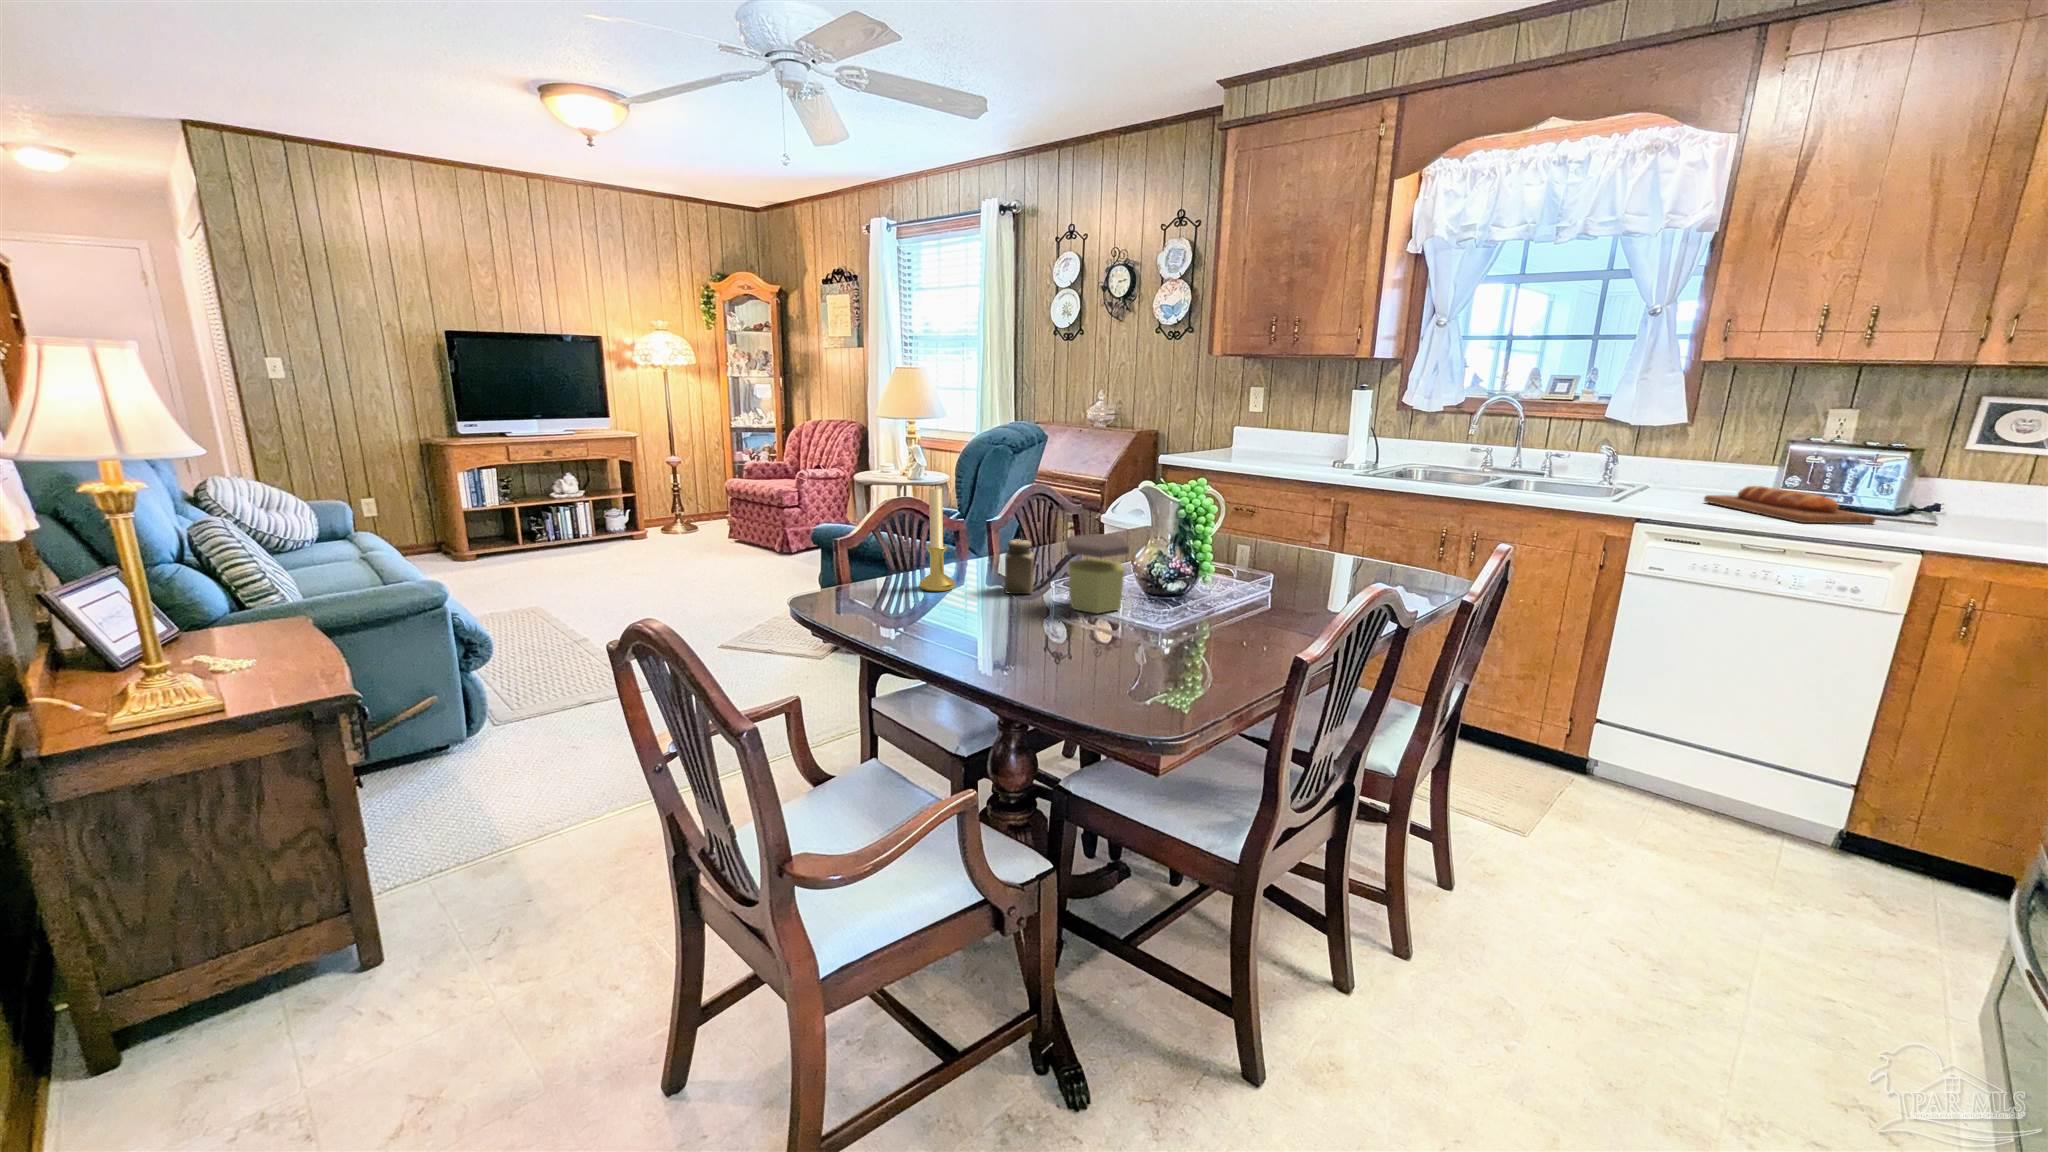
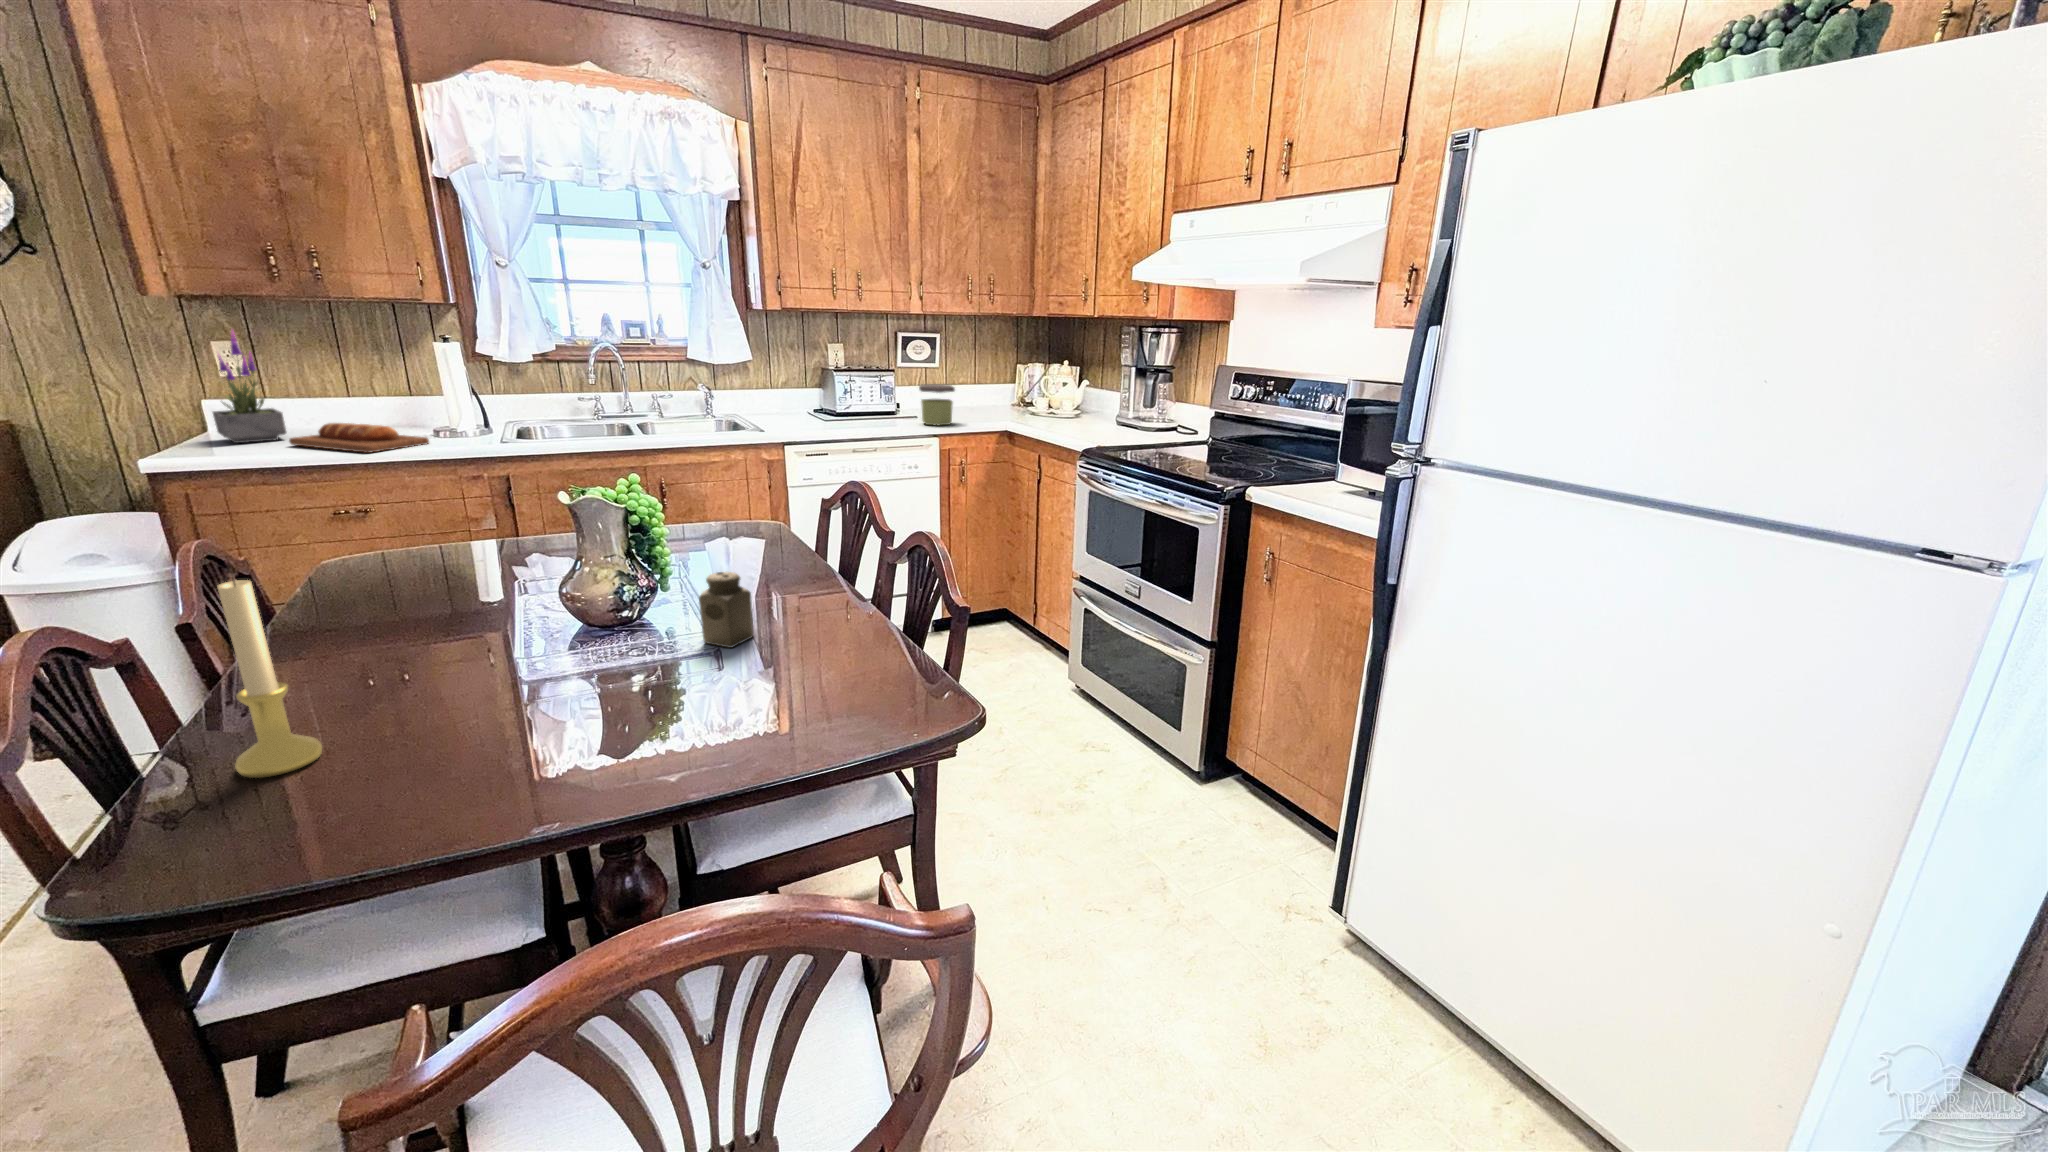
potted plant: none [1230,379,1269,456] -> present [213,331,287,443]
bread loaf: present [1704,486,1876,524] -> present [289,423,429,453]
jar: present [1066,534,1129,614] -> present [919,384,955,425]
salt shaker: present [1005,539,1034,594] -> present [699,572,753,648]

